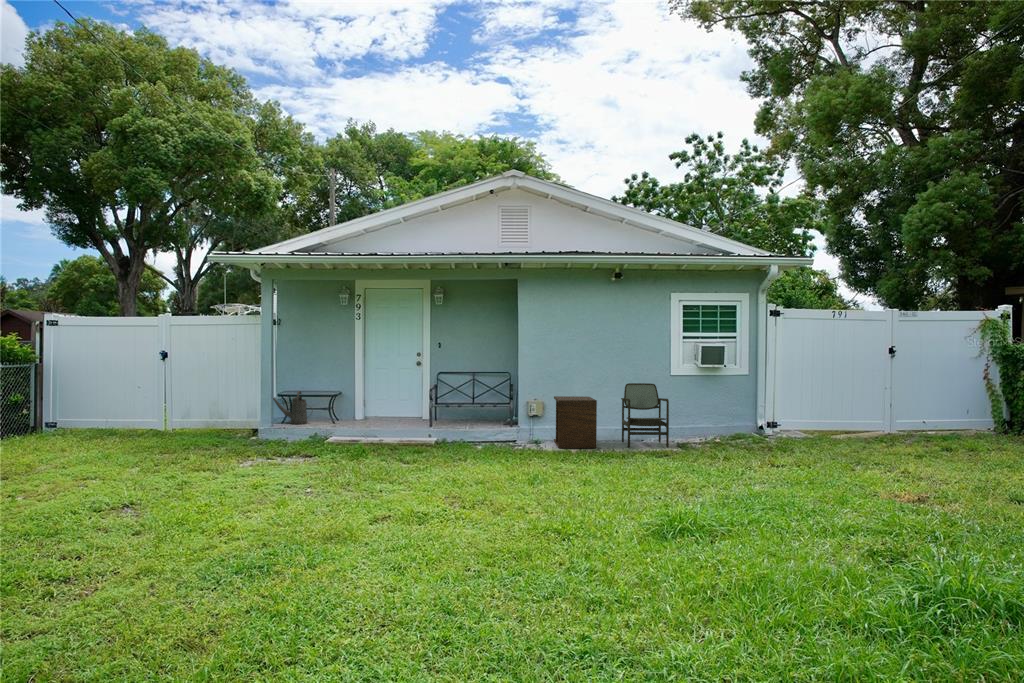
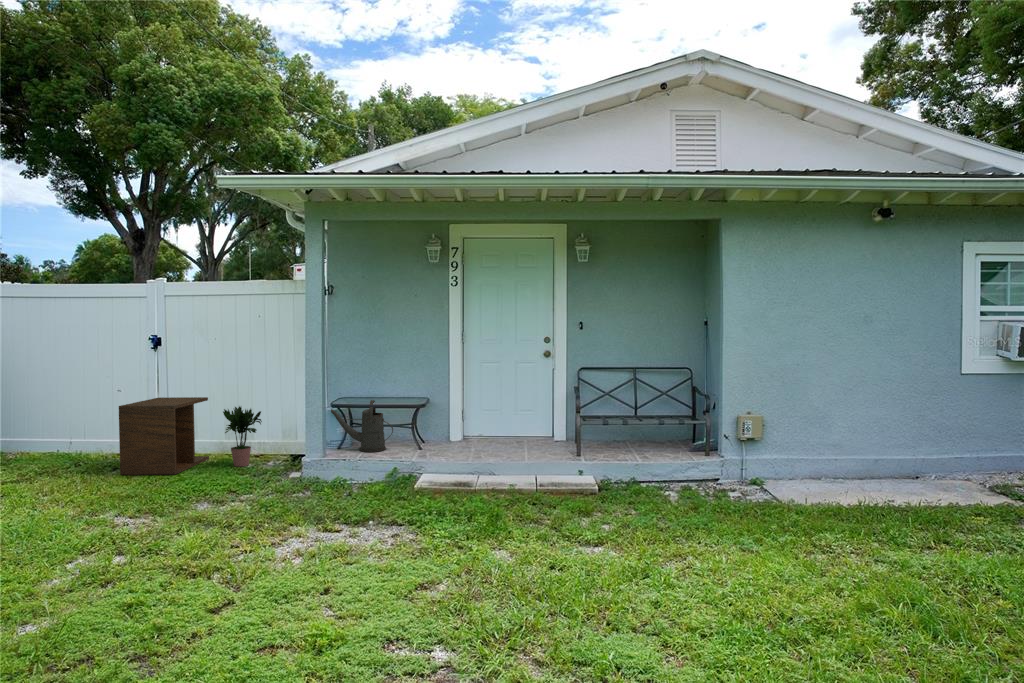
armchair: present [621,383,669,447] -> none [886,385,992,493]
potted plant: none [200,393,228,434] -> present [223,406,262,466]
side table: present [554,396,597,448] -> present [119,397,209,475]

